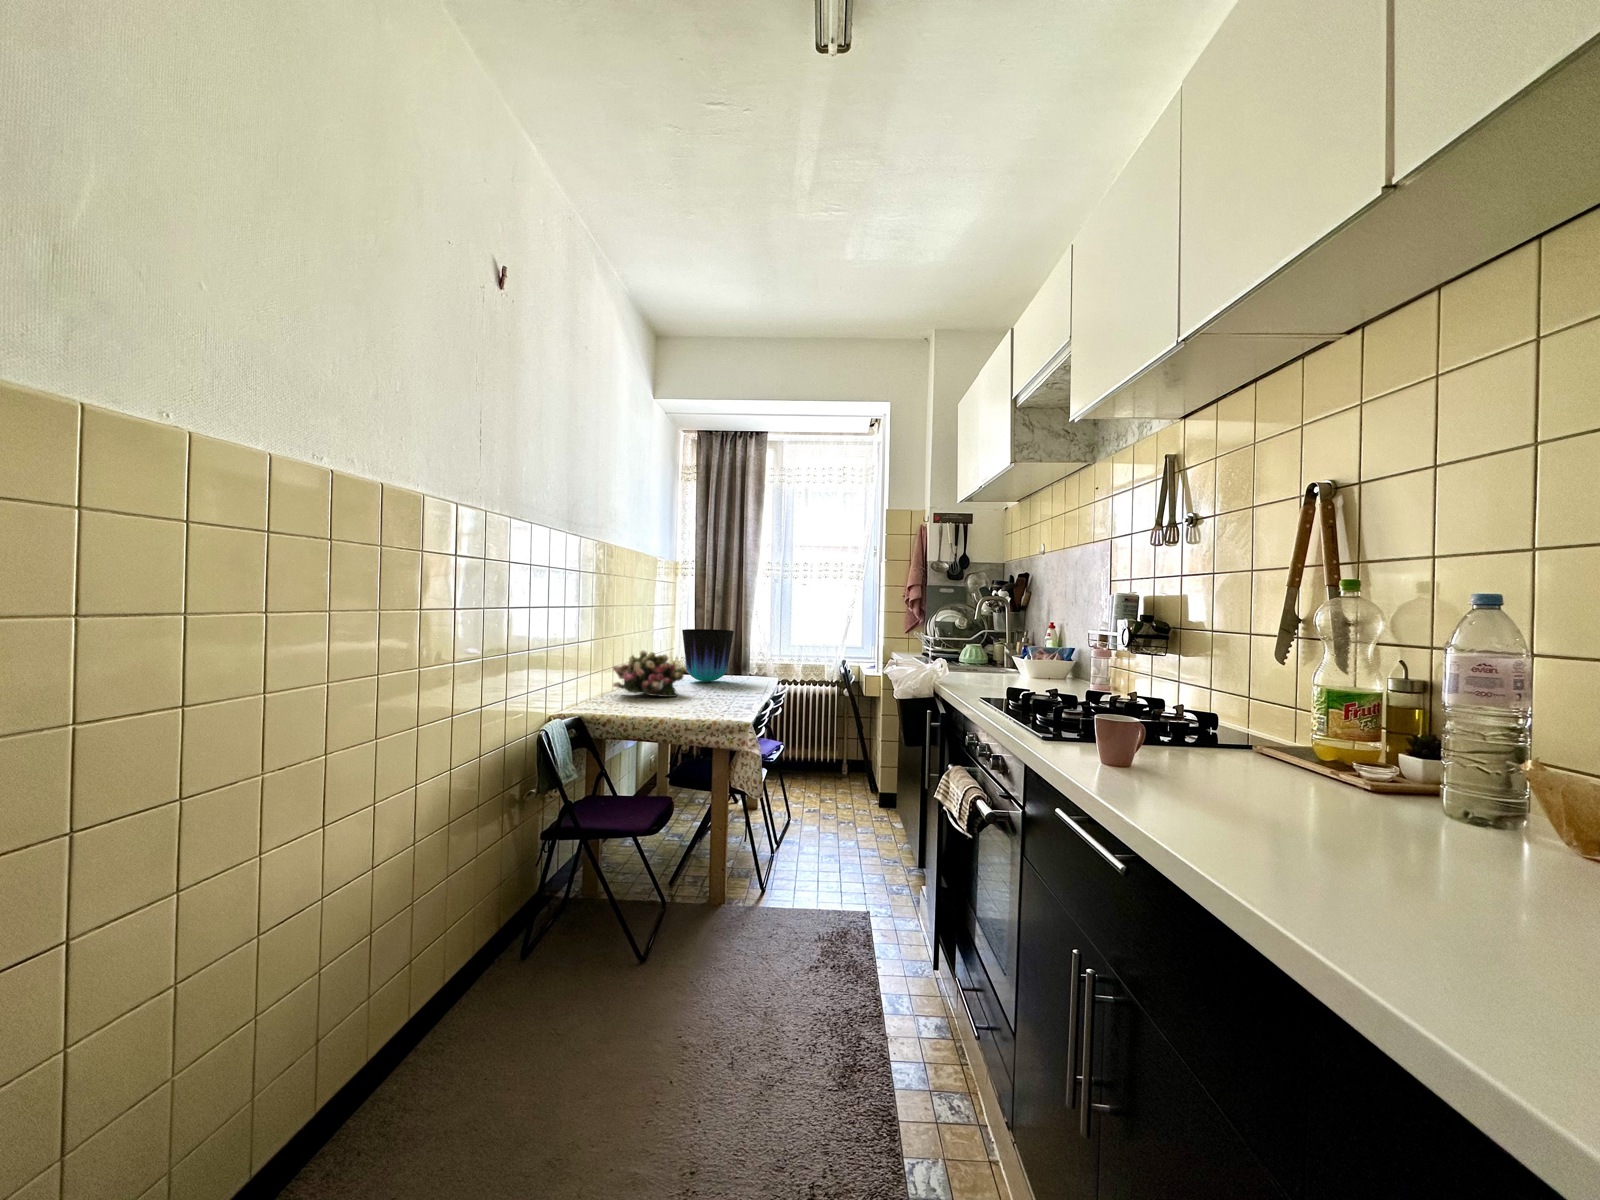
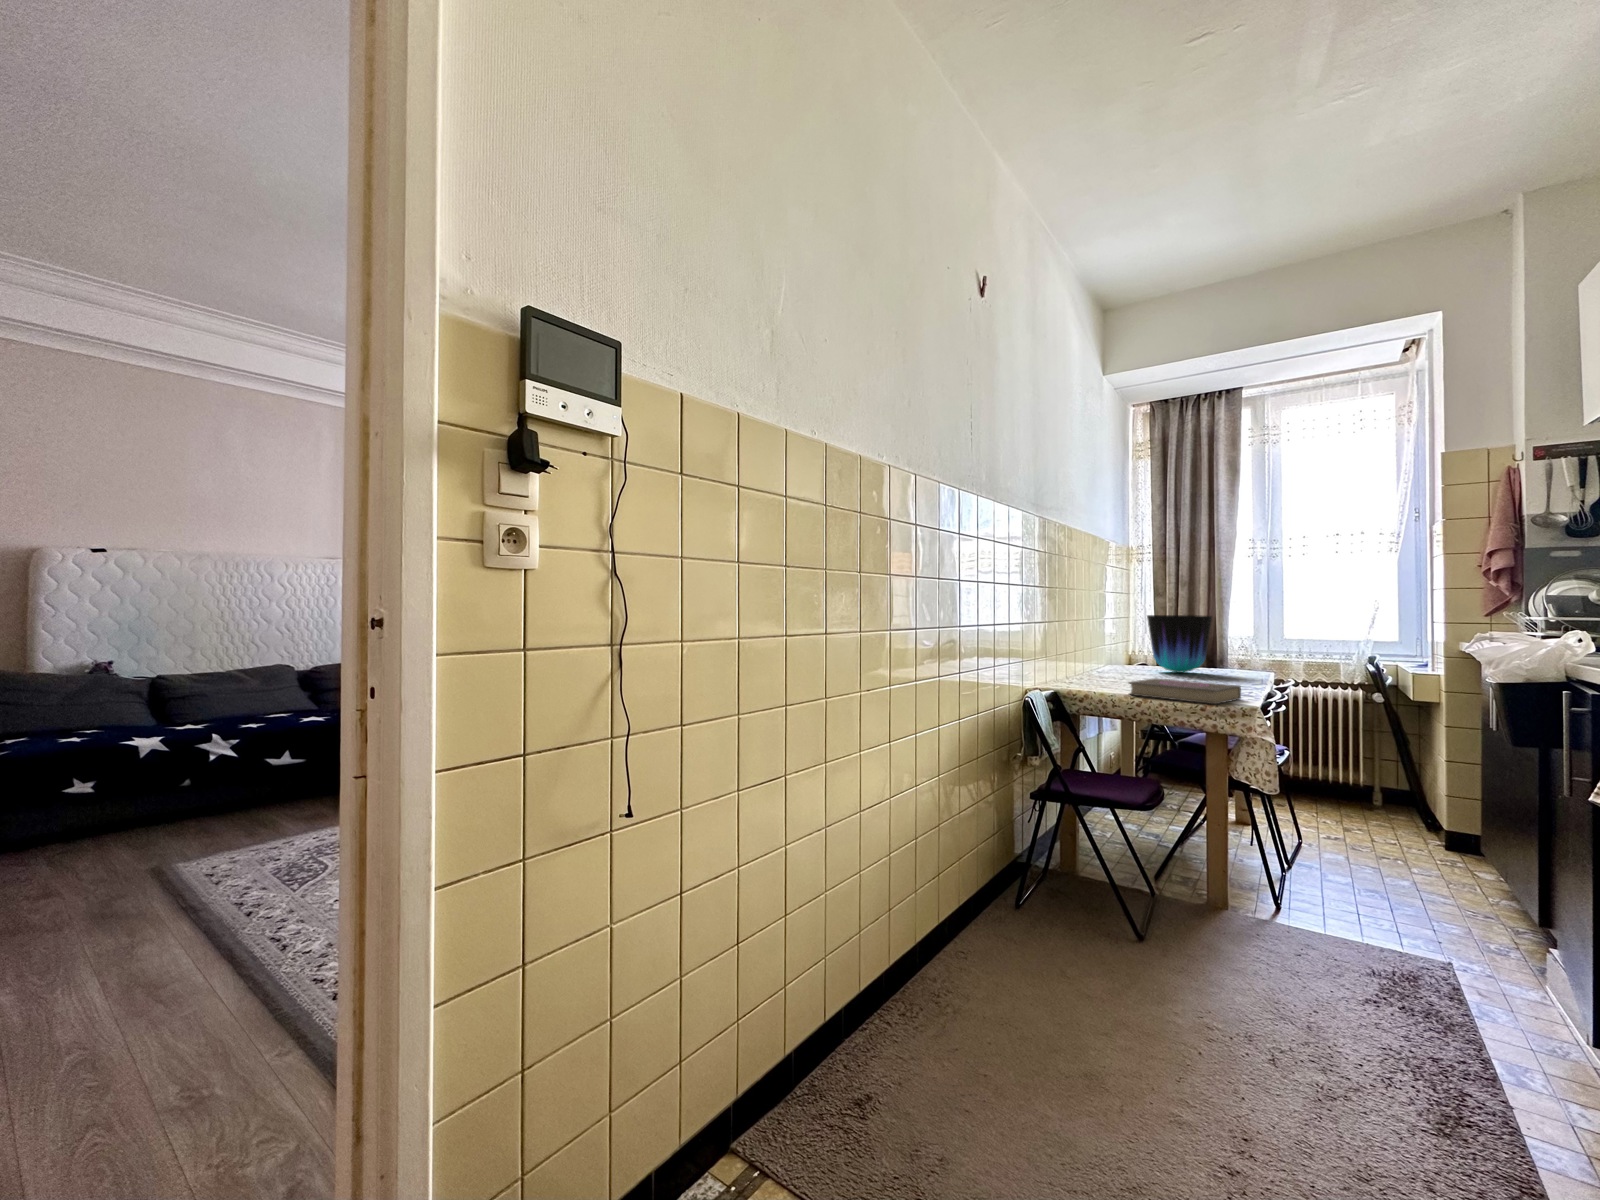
flower arrangement: present [613,650,686,697] -> none [1078,633,1160,682]
book: none [647,698,741,725] -> present [1129,679,1241,704]

